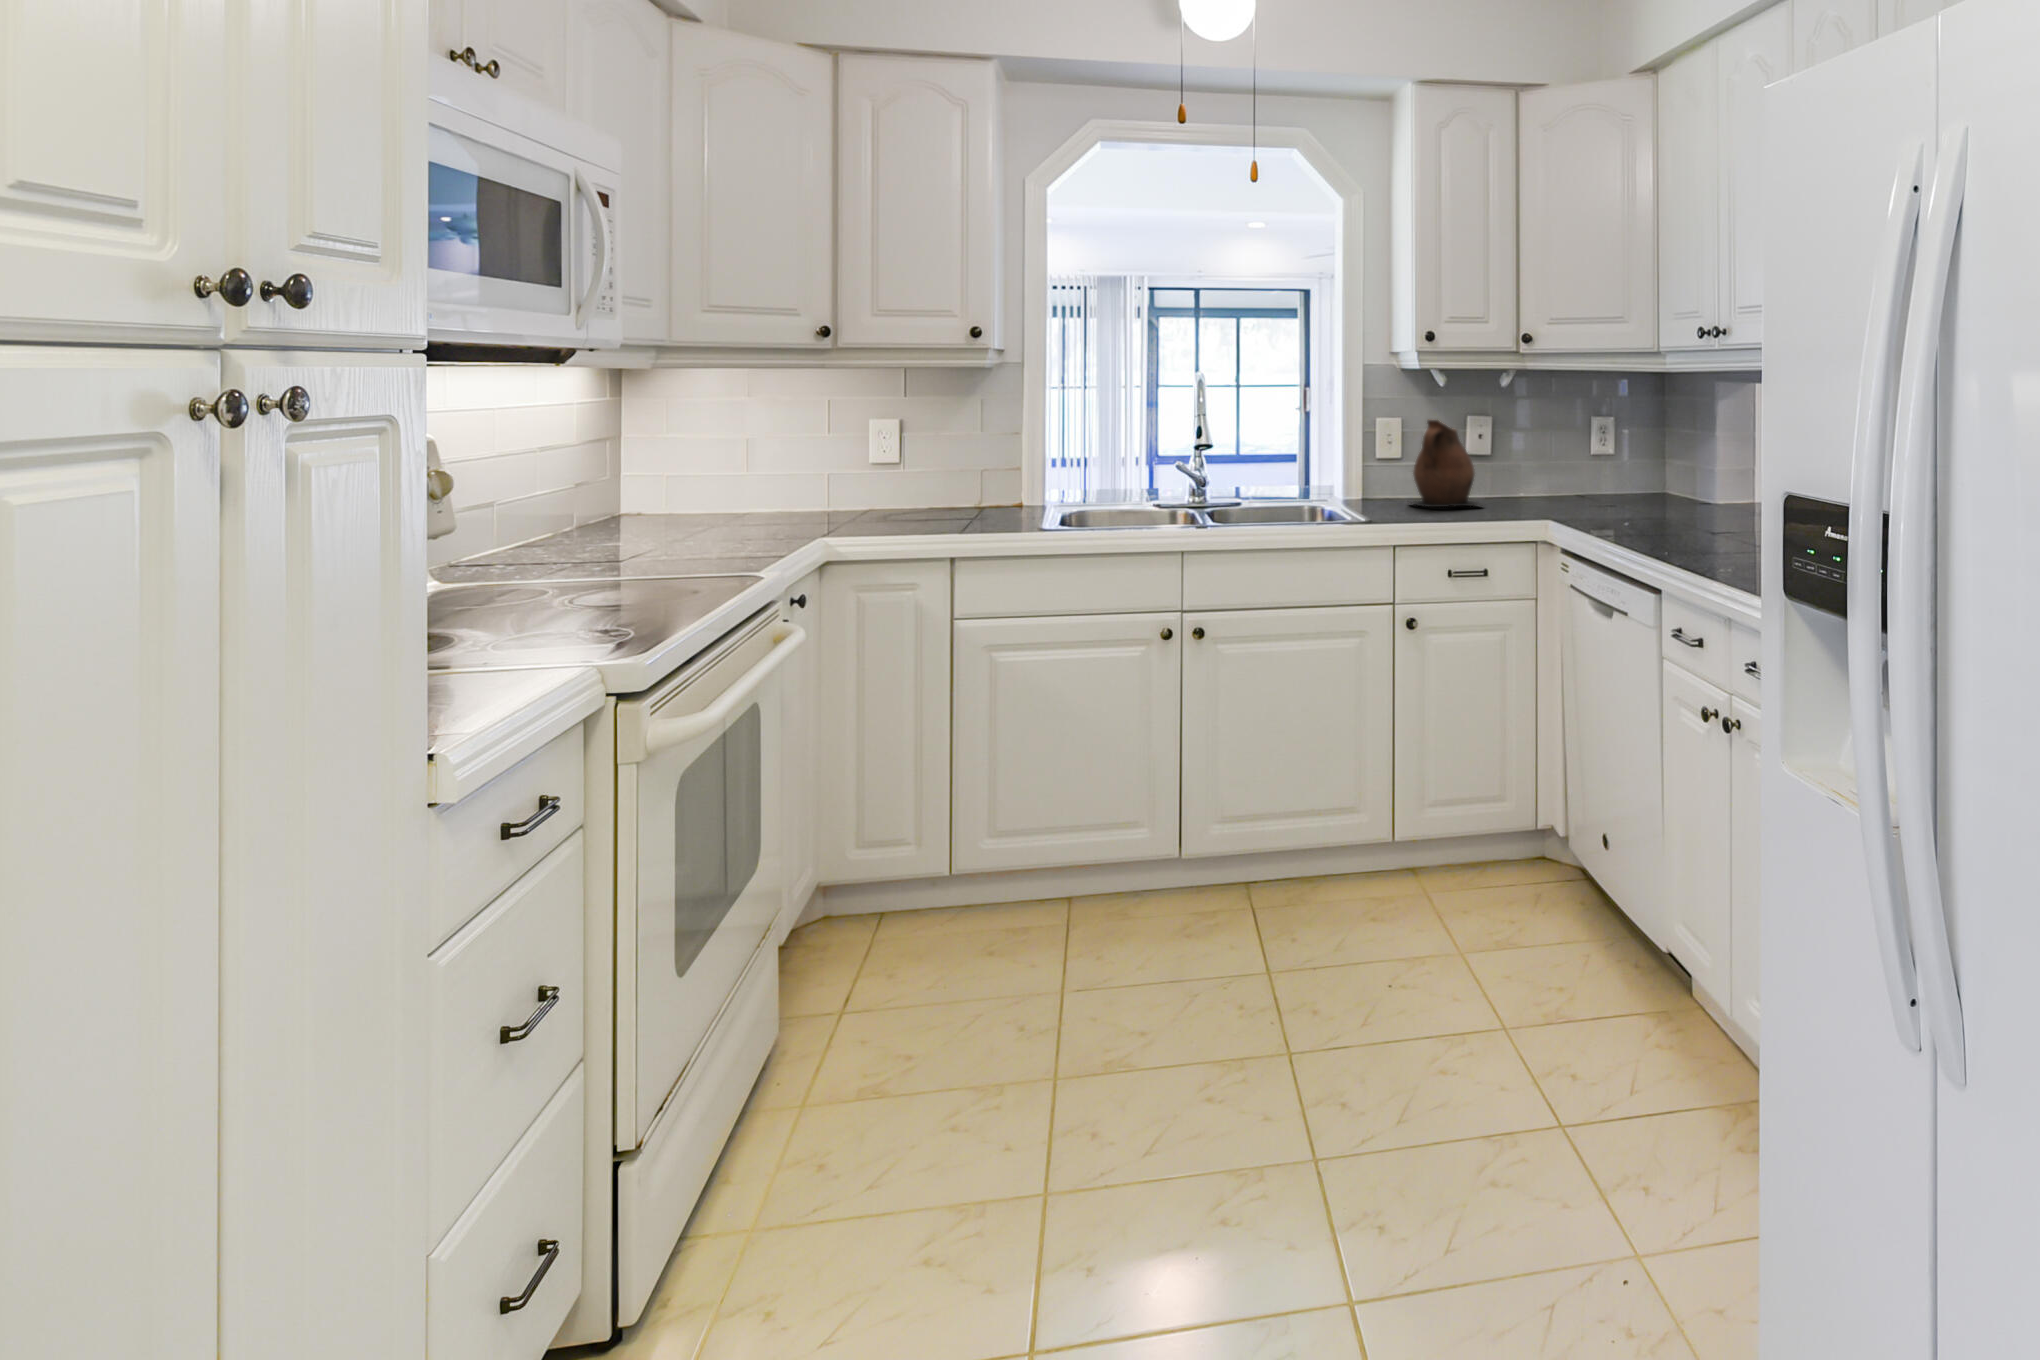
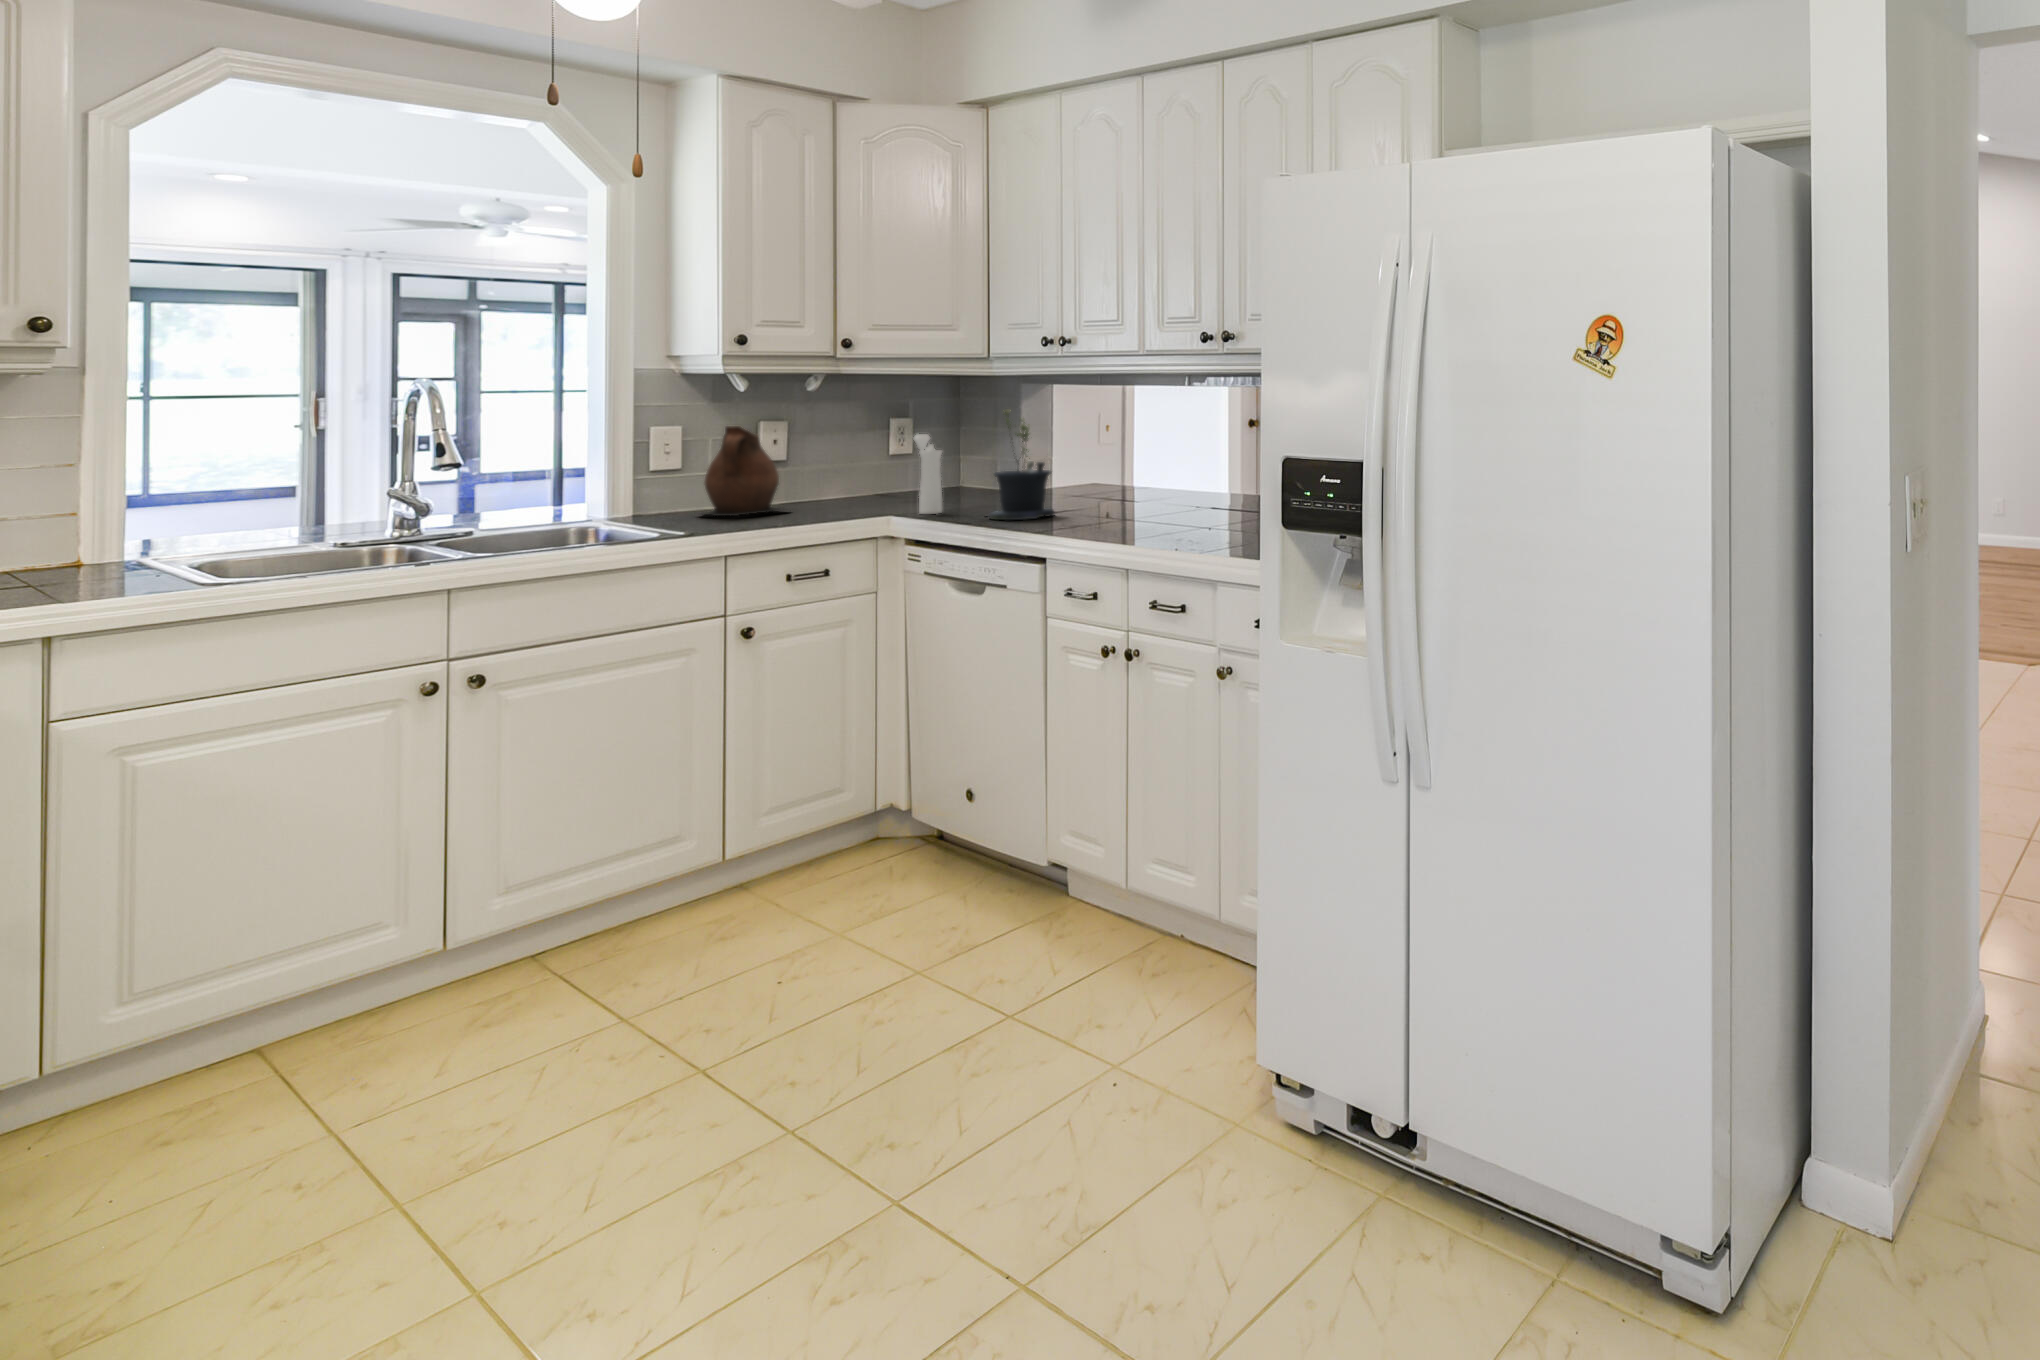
potted plant: none [1638,409,1713,540] -> present [988,409,1055,520]
pepper mill: none [1584,435,1607,523] -> present [914,434,942,514]

